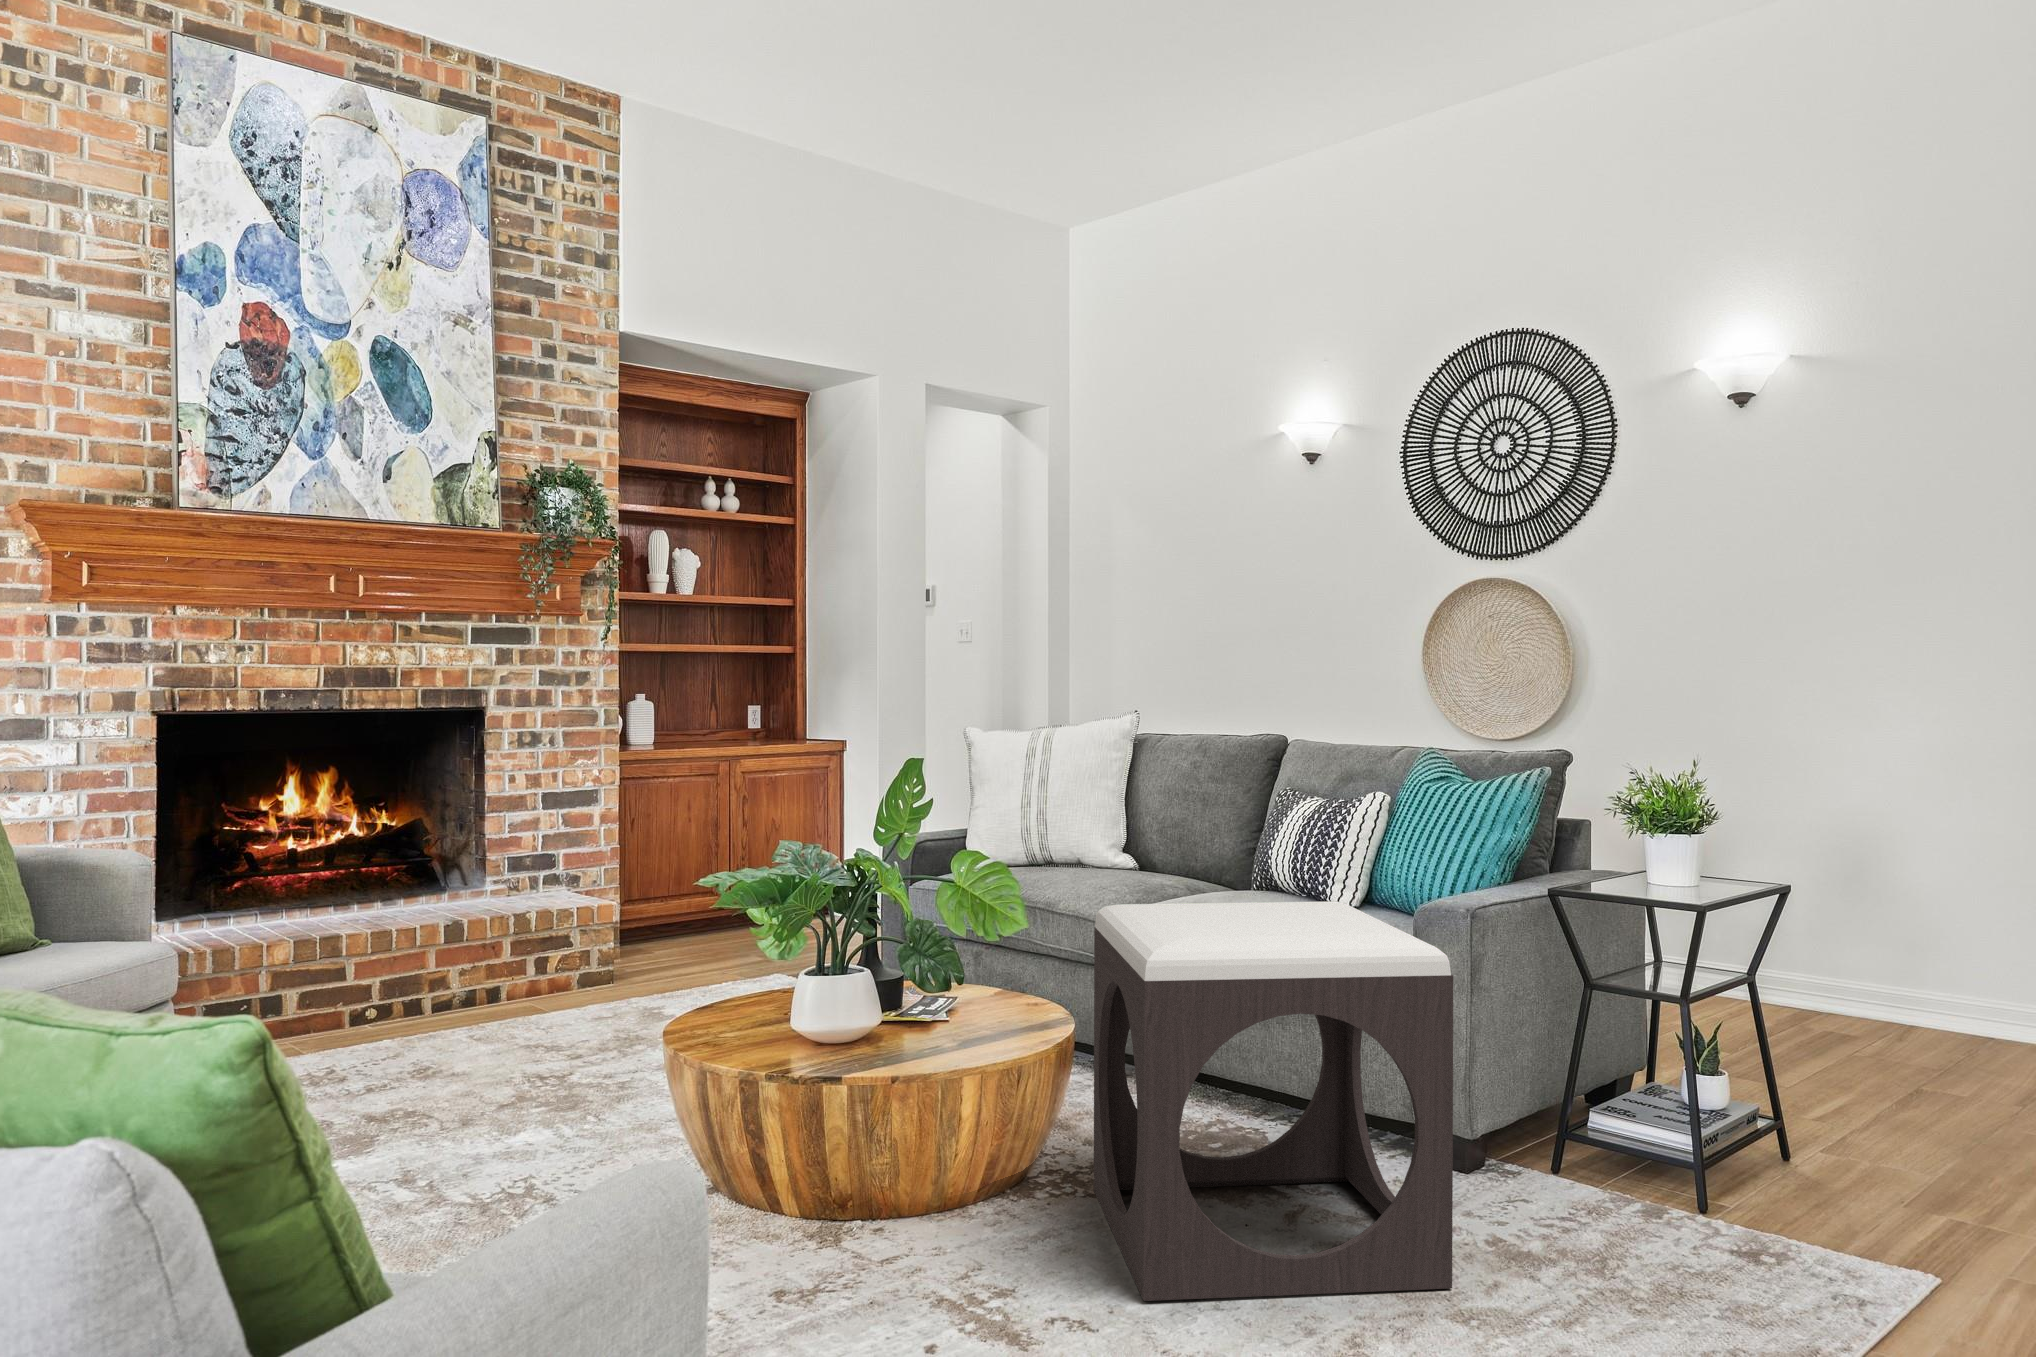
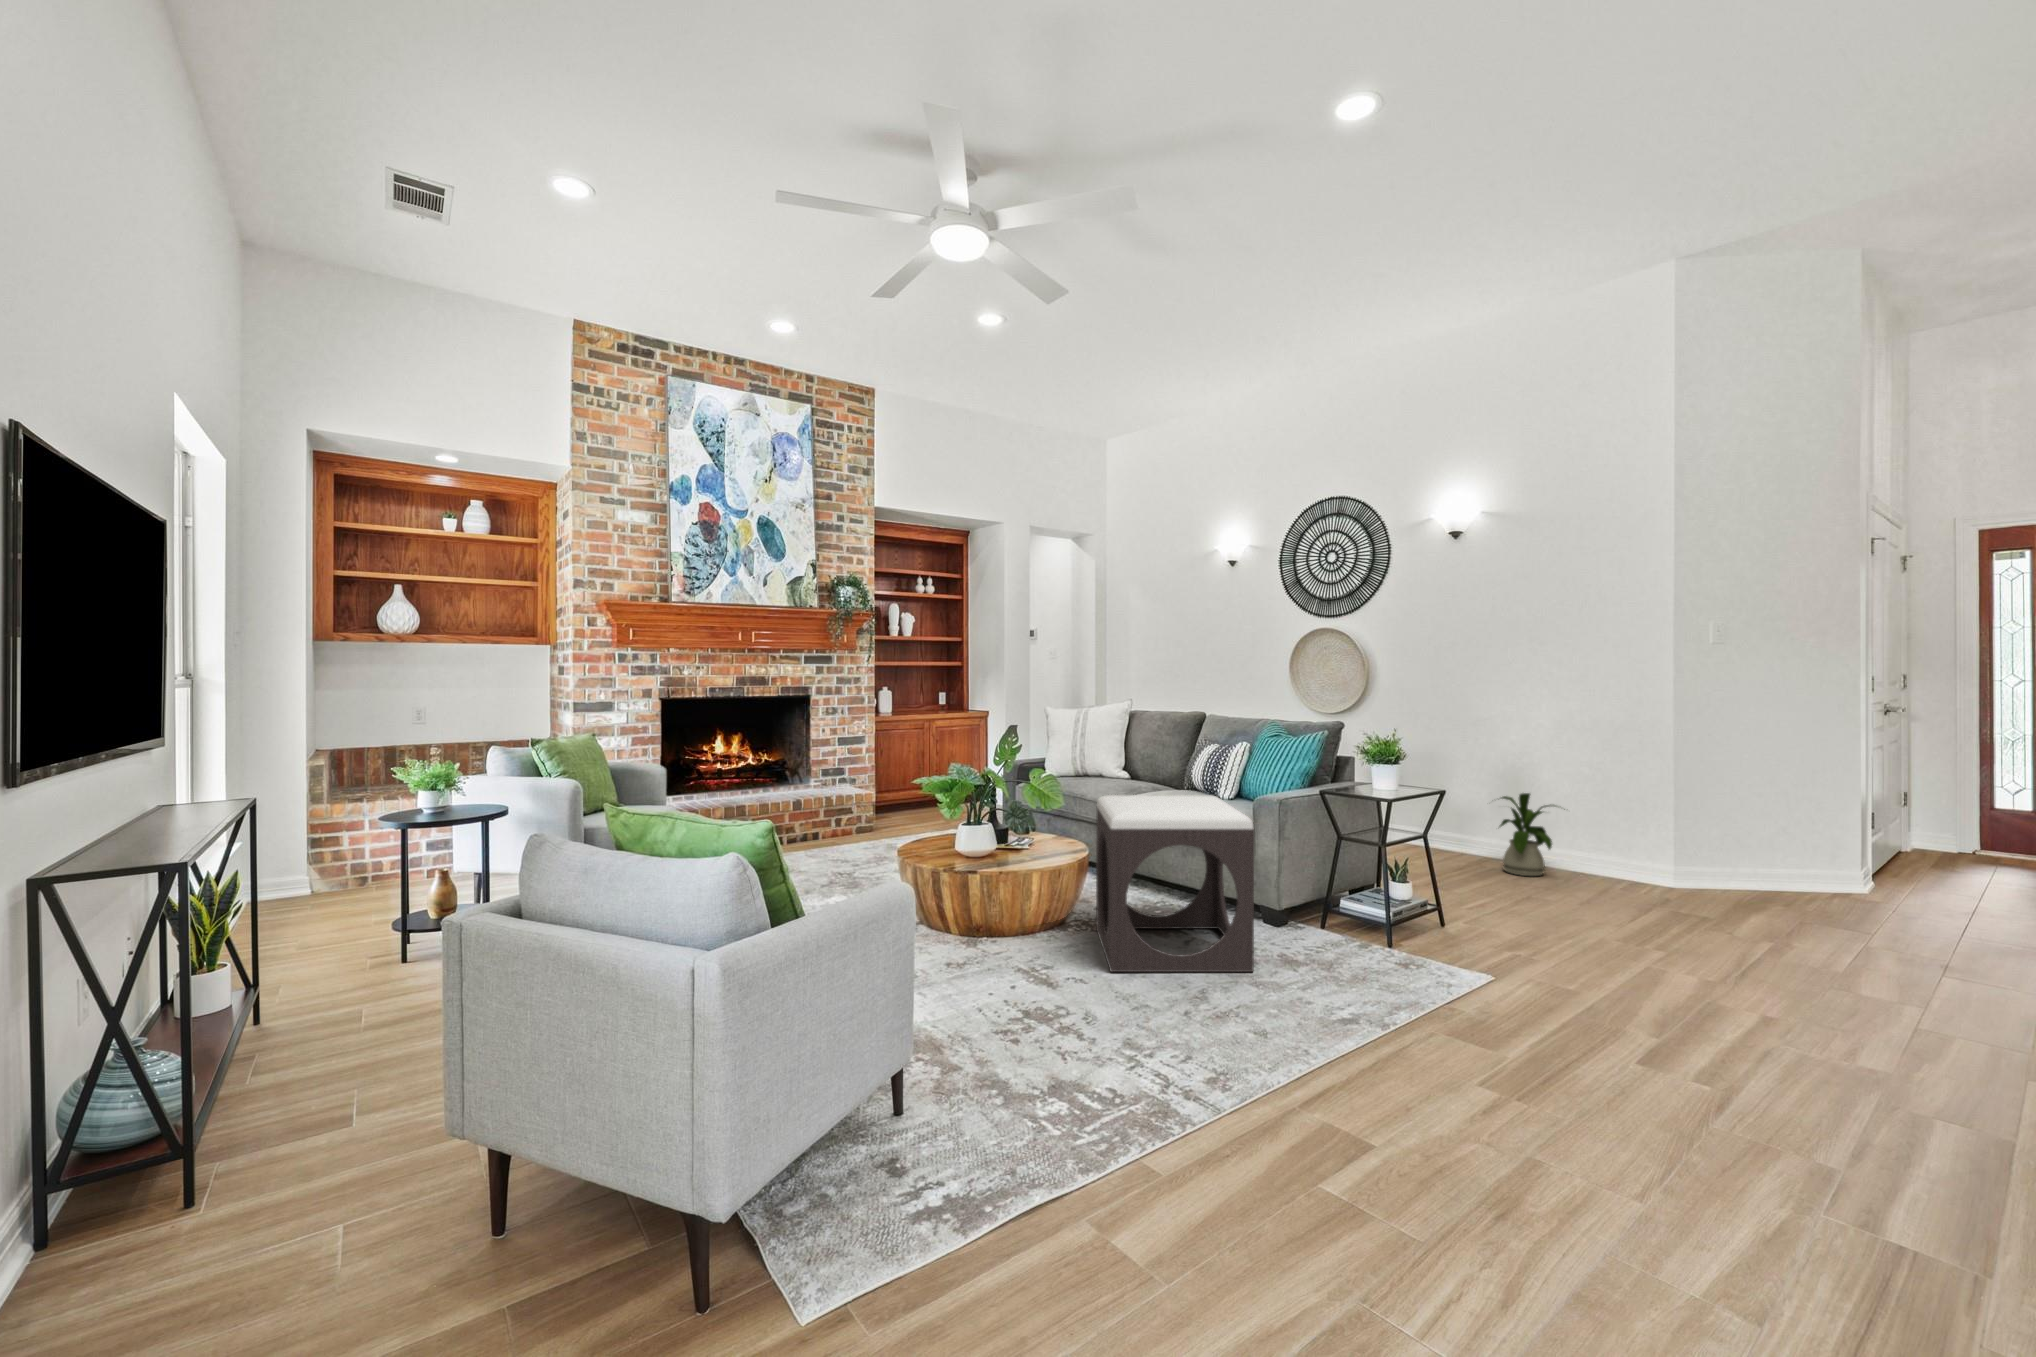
house plant: none [1816,885,1980,1046] -> present [1500,793,1565,876]

